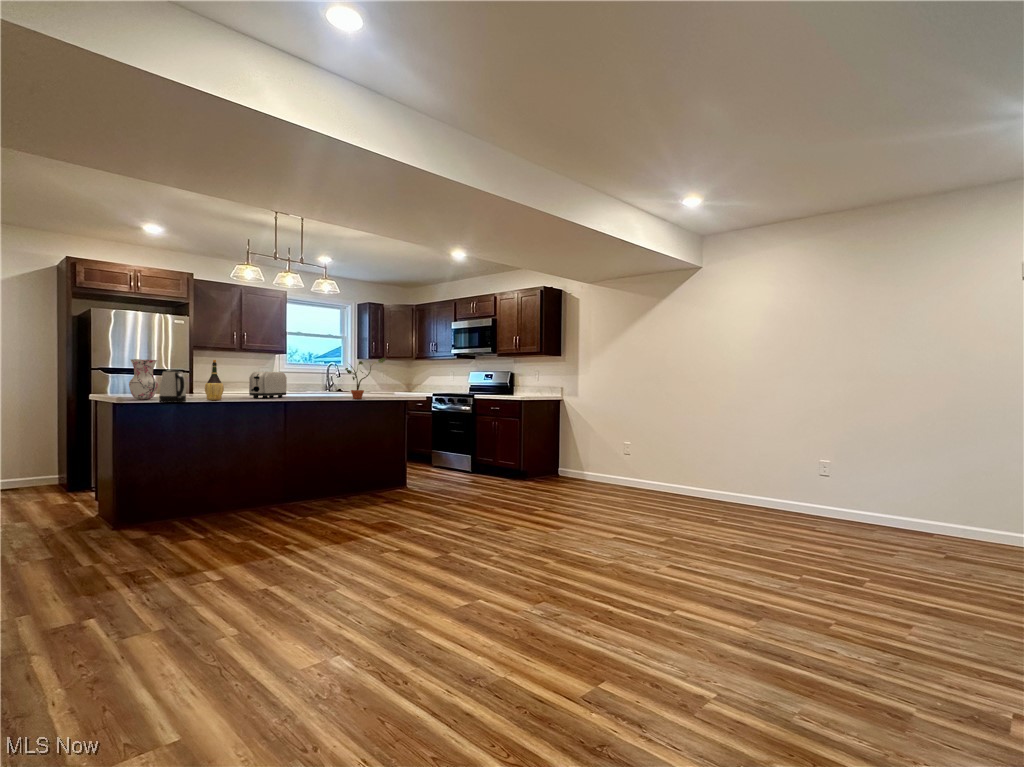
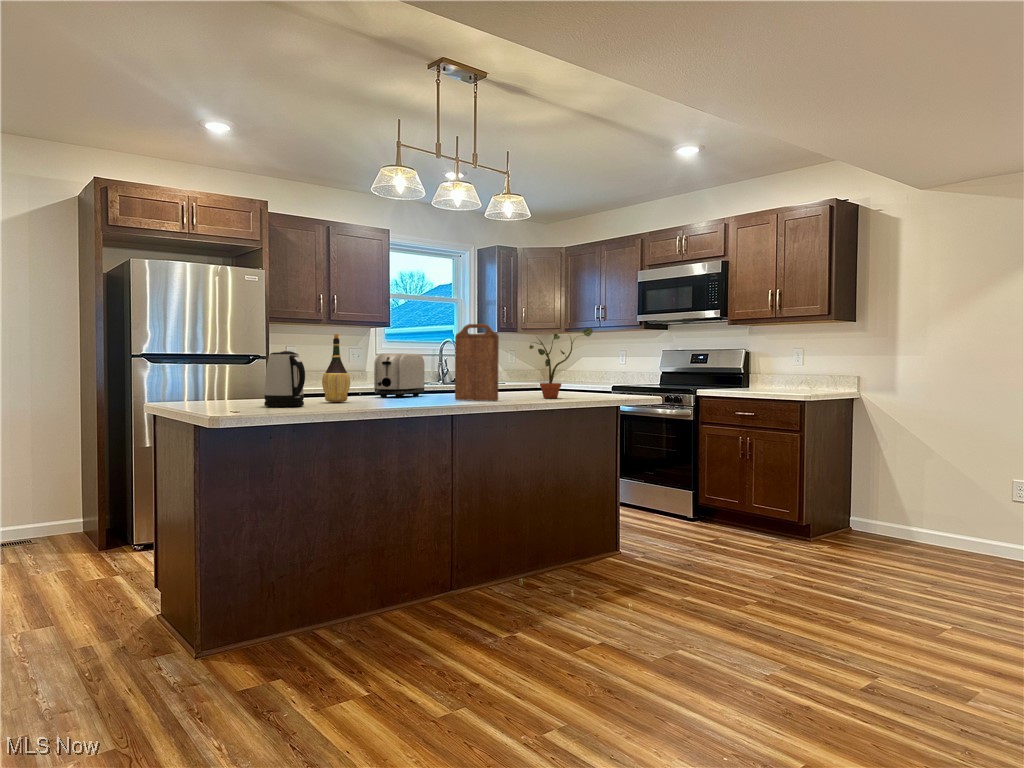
cutting board: none [293,355,319,400] -> present [455,324,499,401]
vase: present [129,359,158,400] -> none [202,335,244,401]

